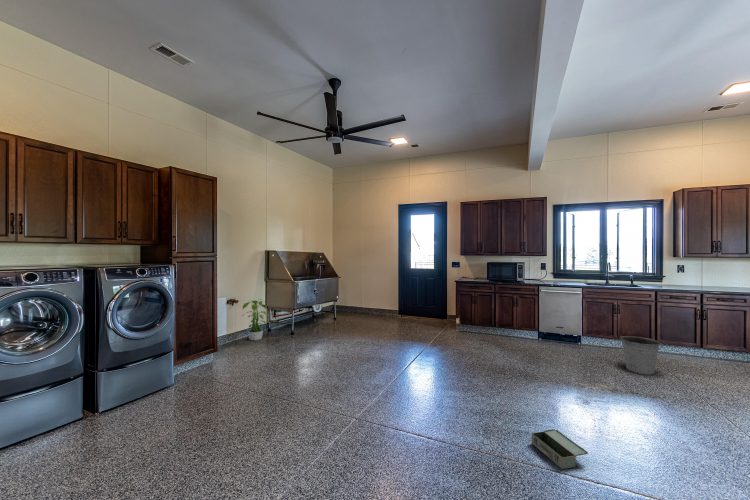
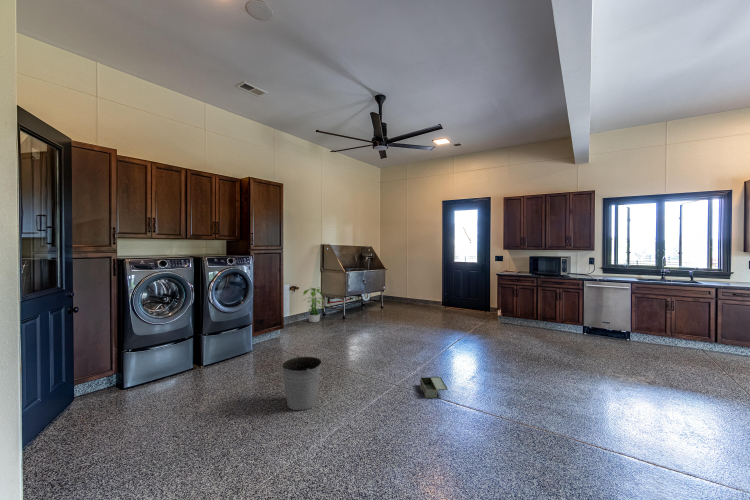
bucket: present [621,336,661,375] -> present [282,356,323,410]
toolbox: present [532,429,588,469] -> present [420,377,447,398]

